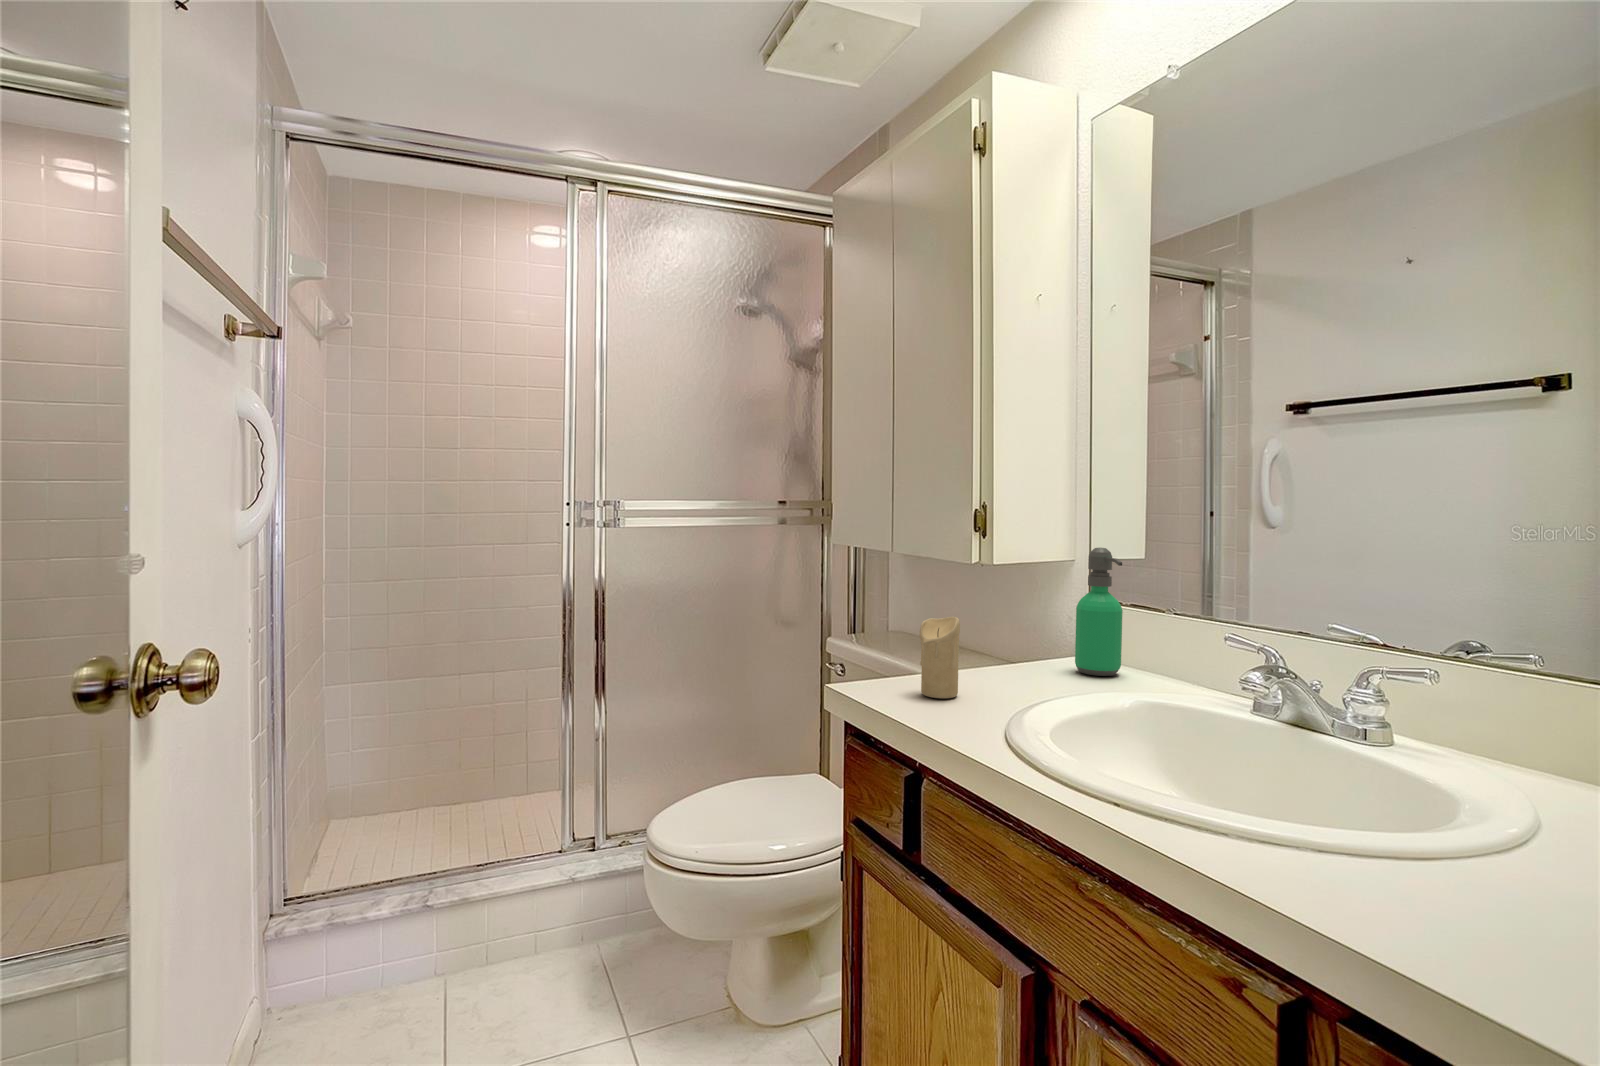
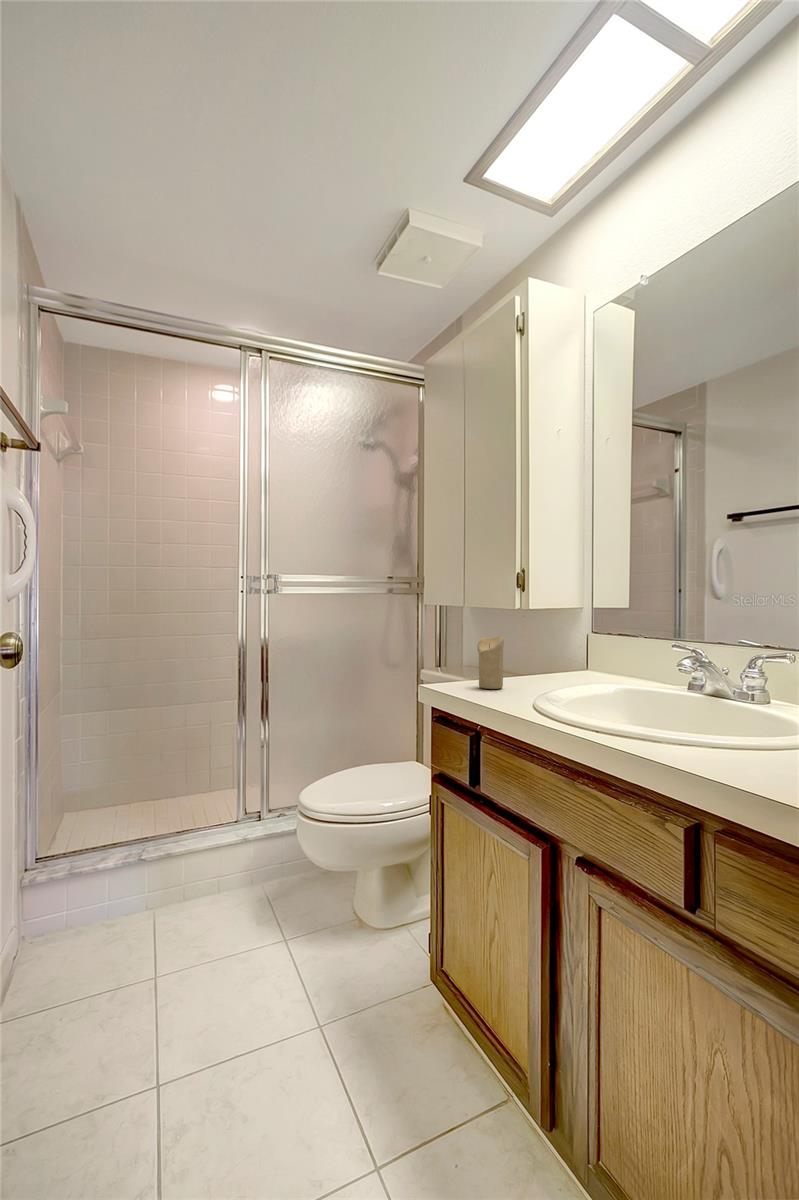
soap dispenser: present [1075,548,1123,676] -> none [584,594,615,679]

